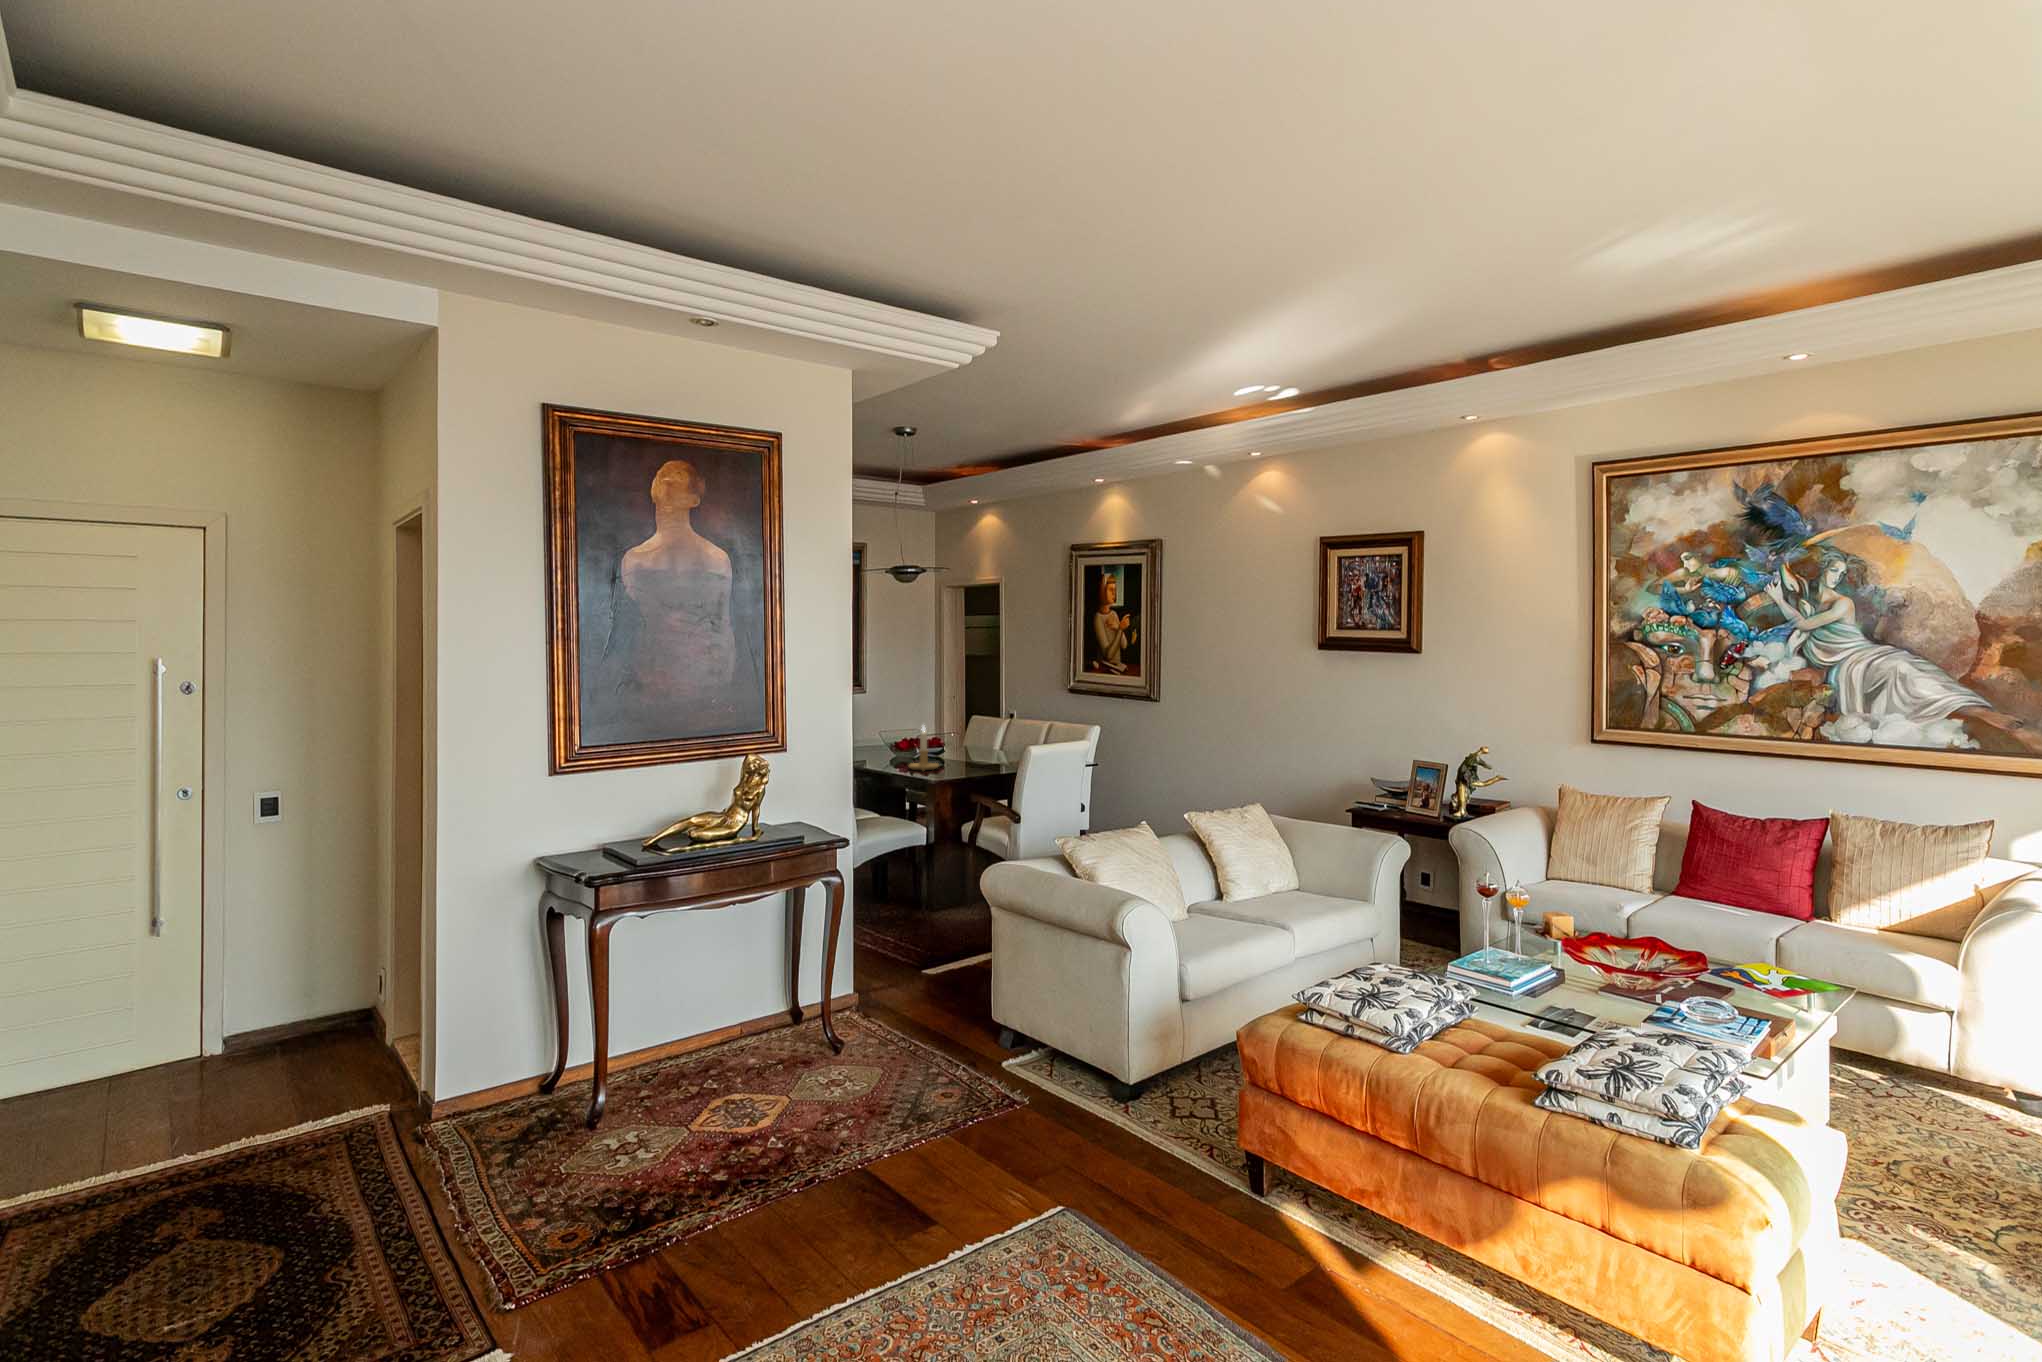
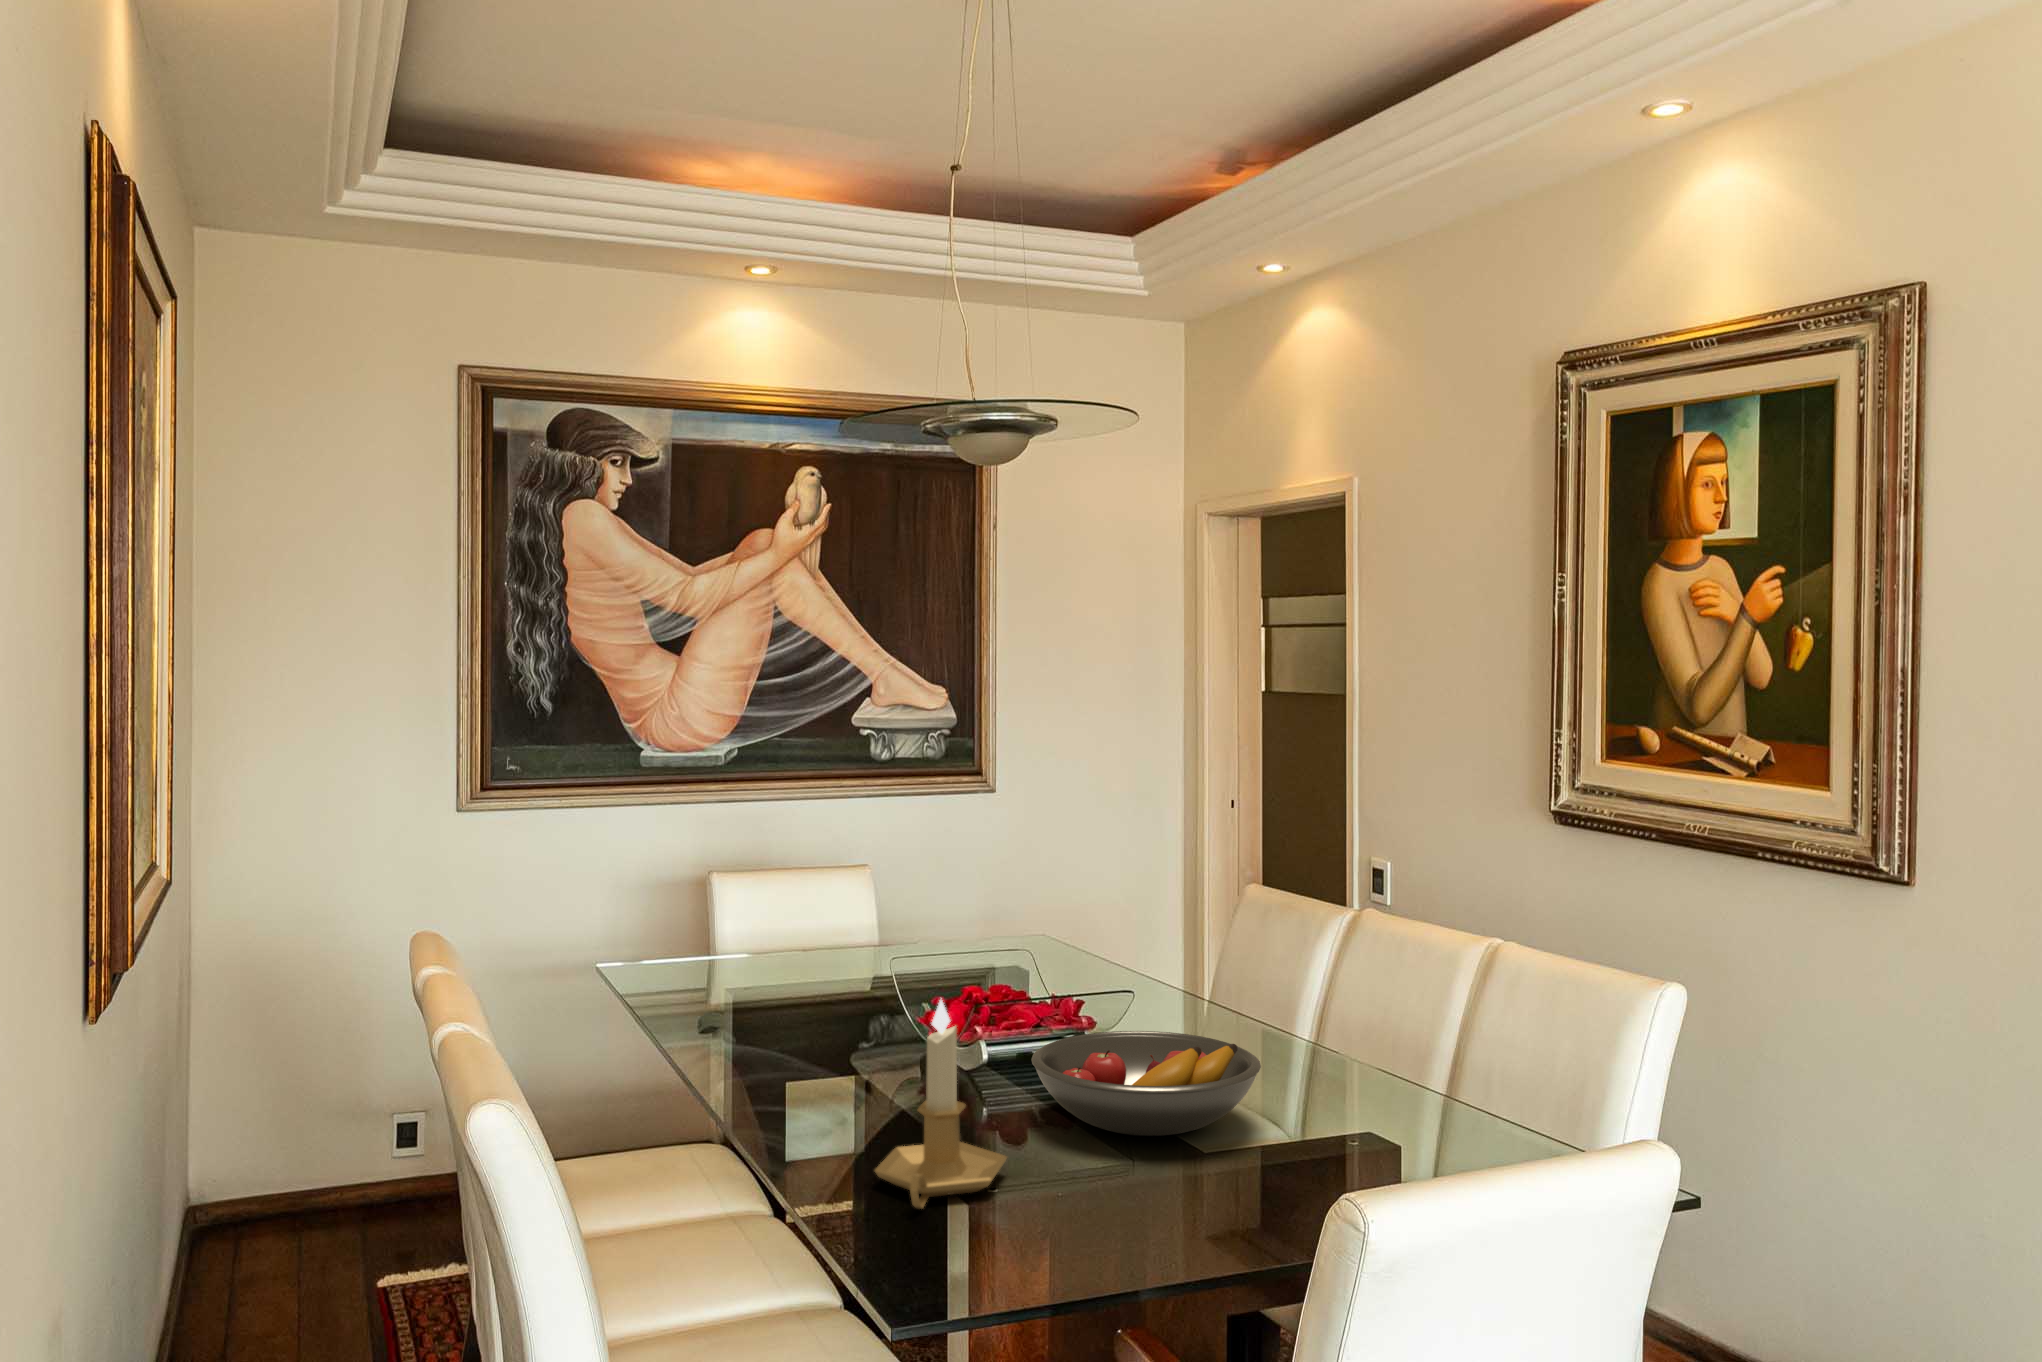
fruit bowl: none [936,740,997,763] -> present [1031,1031,1261,1136]

